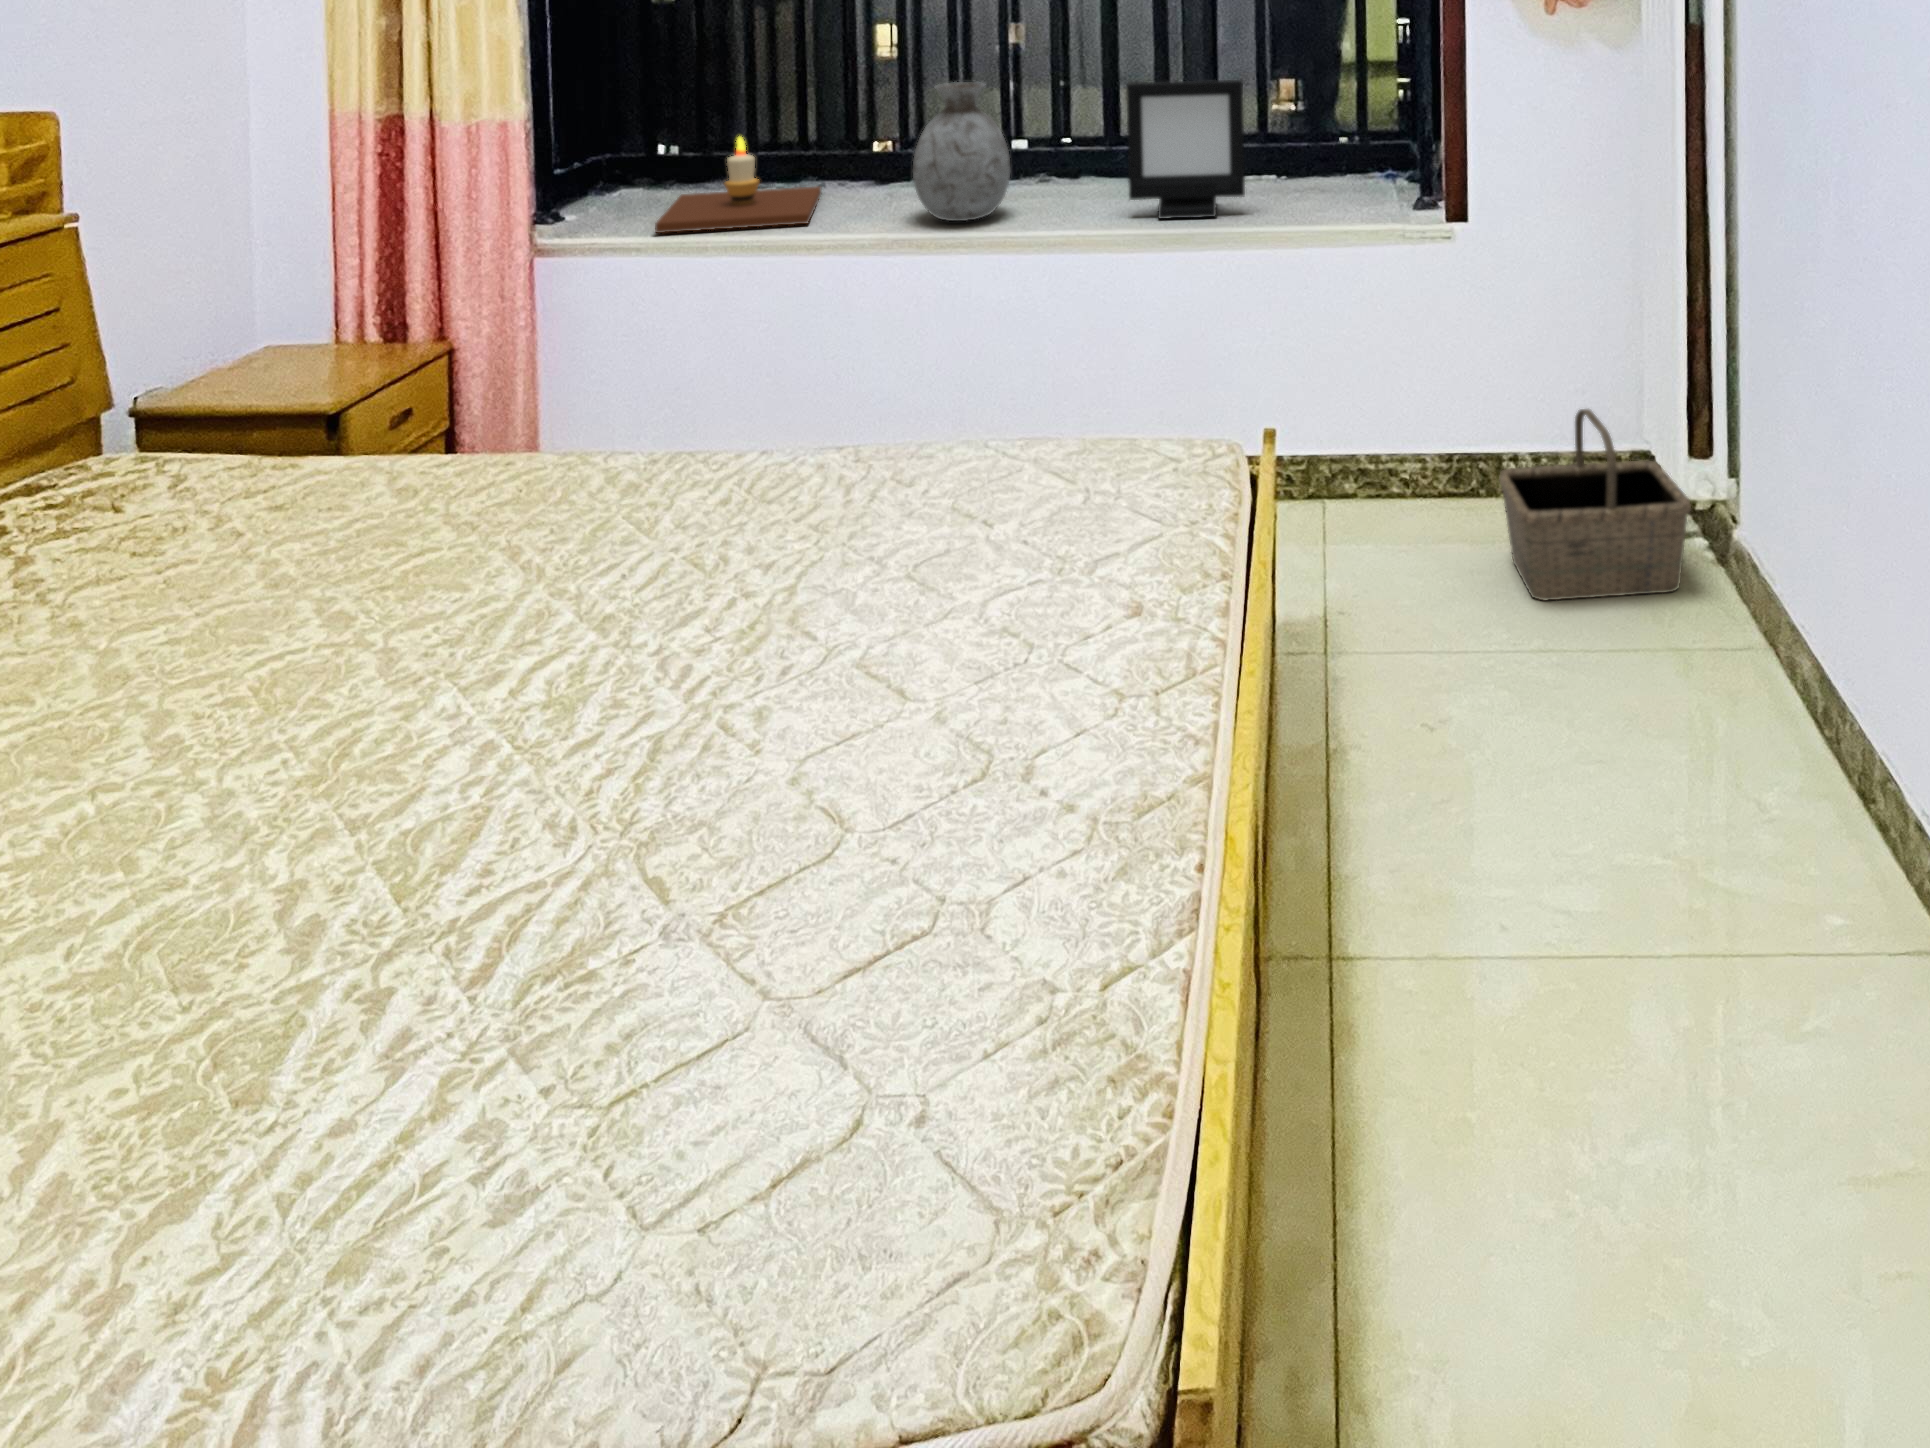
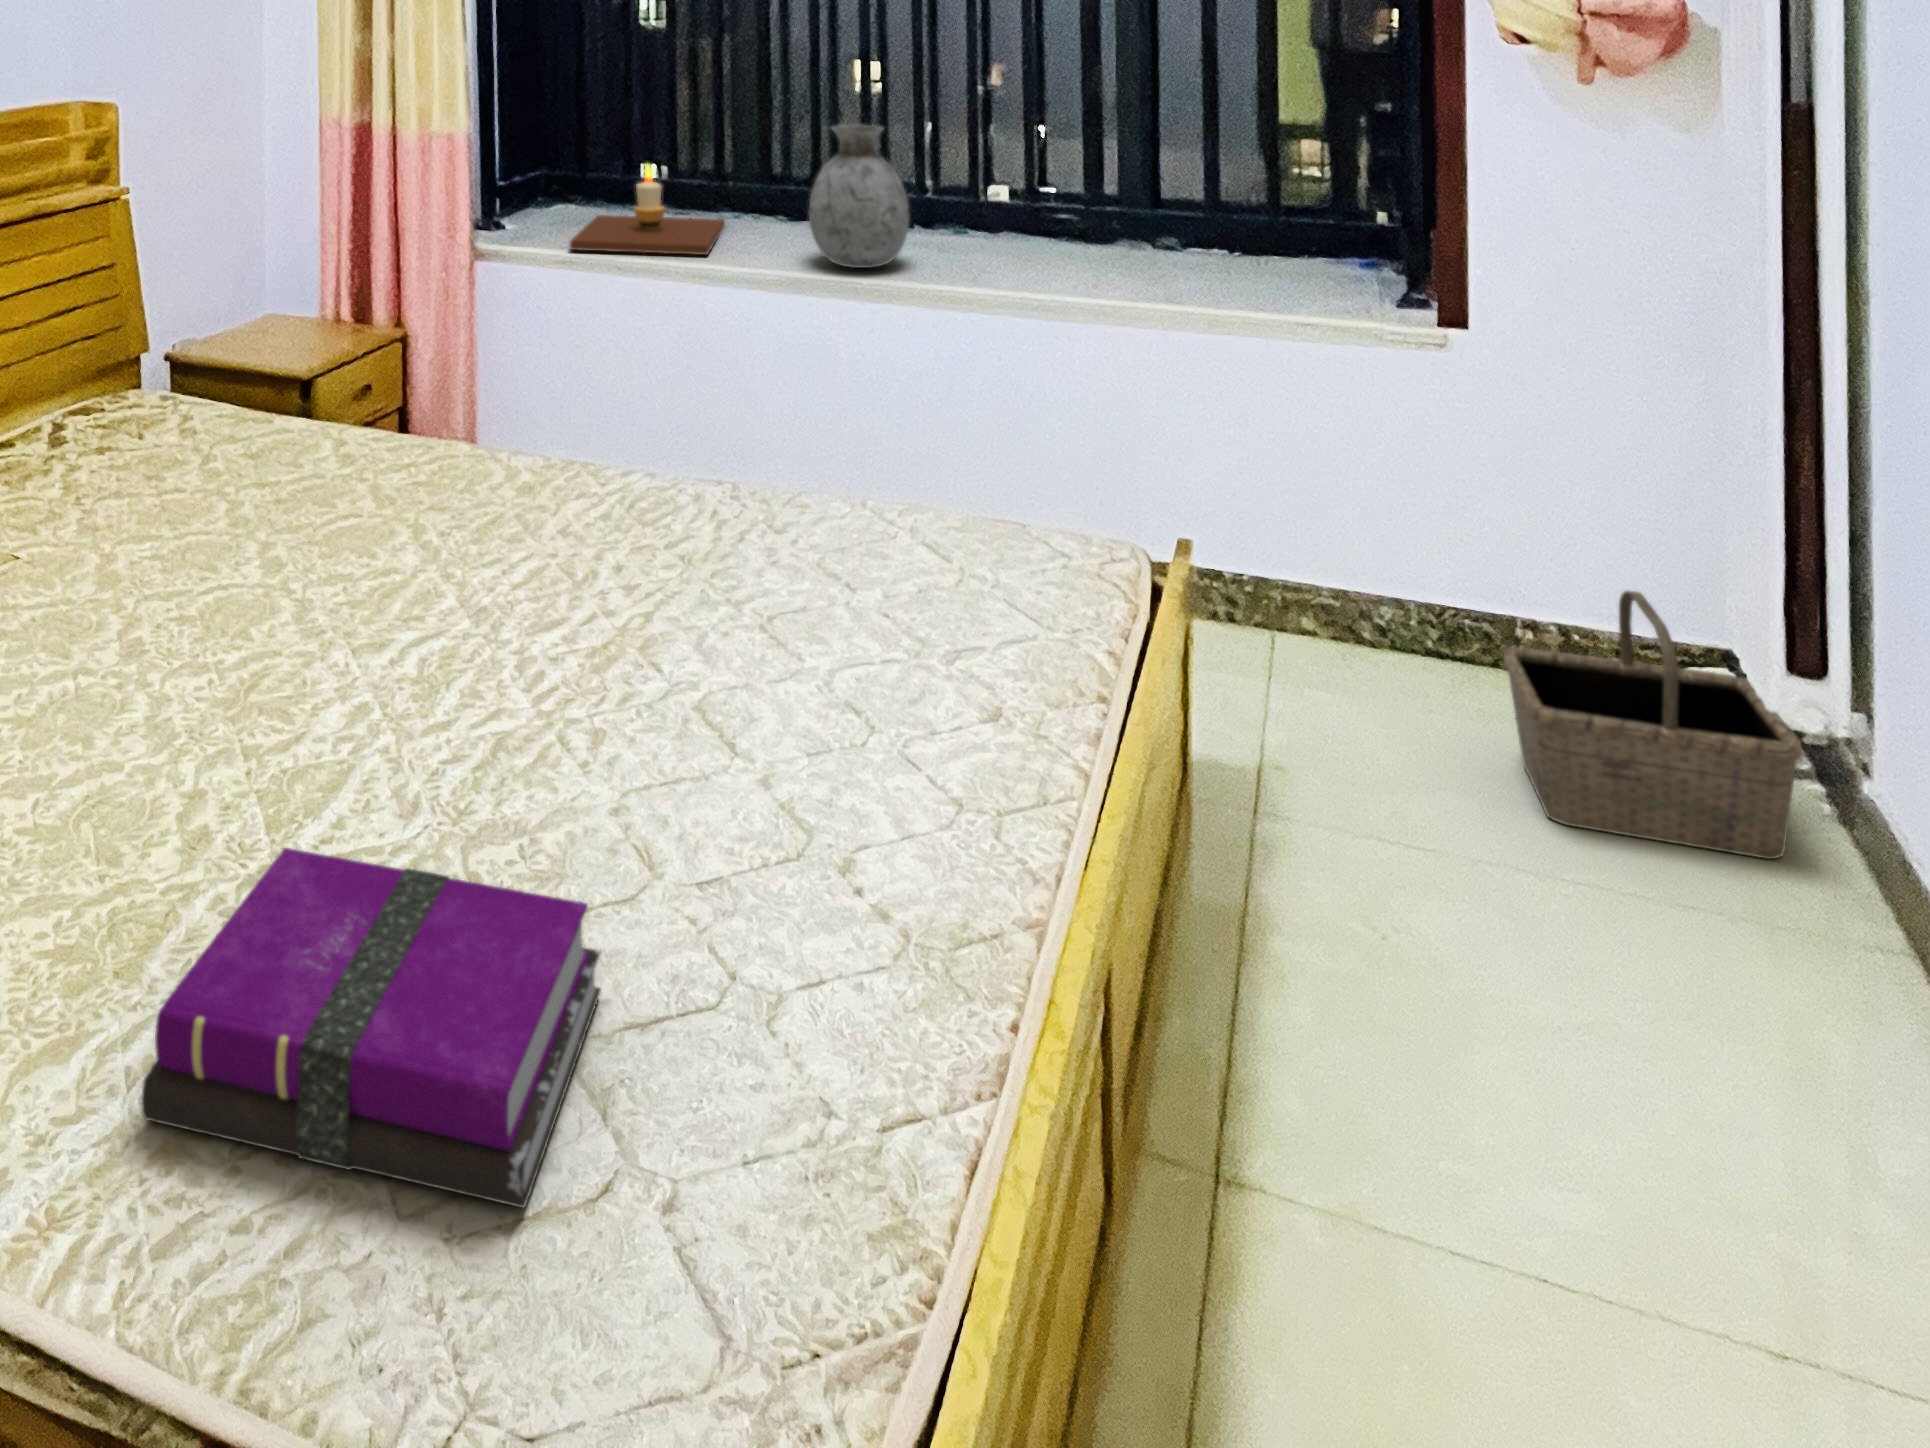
picture frame: present [1126,80,1245,219] -> none [1036,136,1175,293]
notebook: none [301,864,820,1249] -> present [141,848,601,1208]

